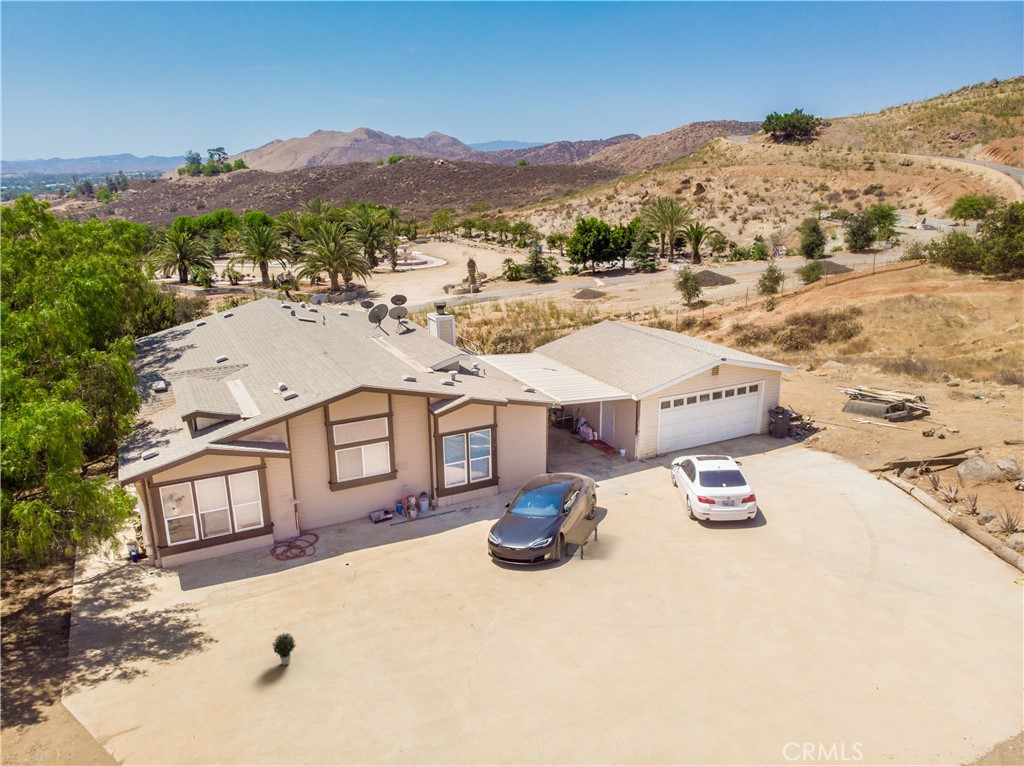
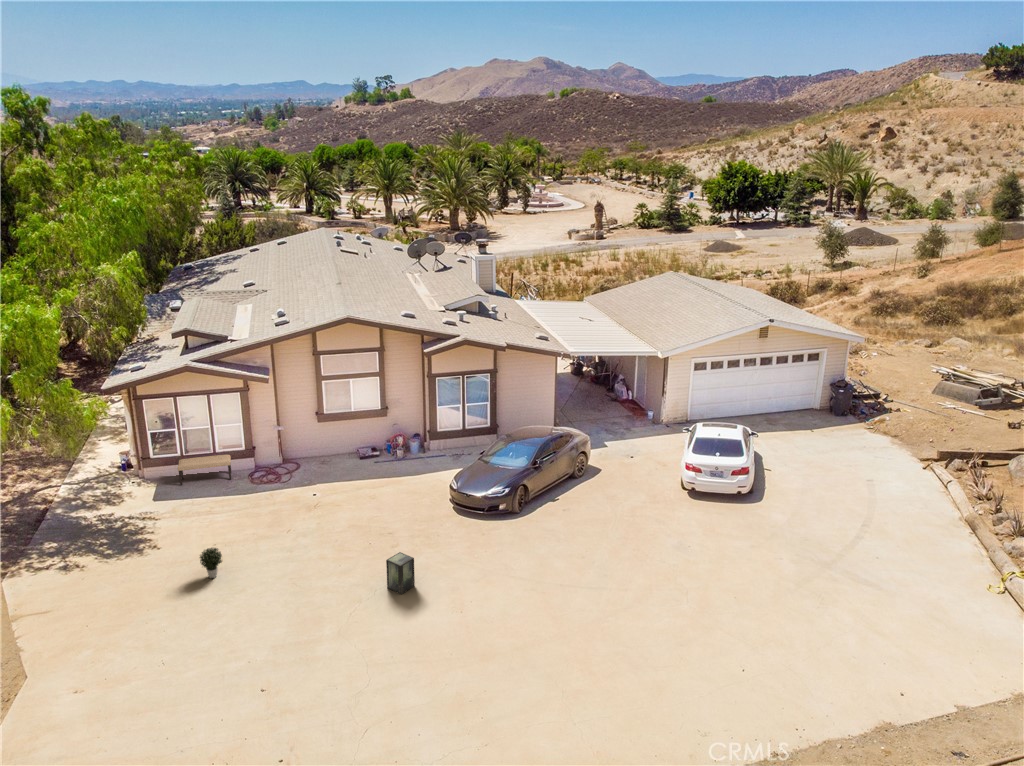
bench: present [565,519,598,559] -> present [178,454,231,485]
storage box: none [464,613,490,655] -> present [386,552,415,594]

